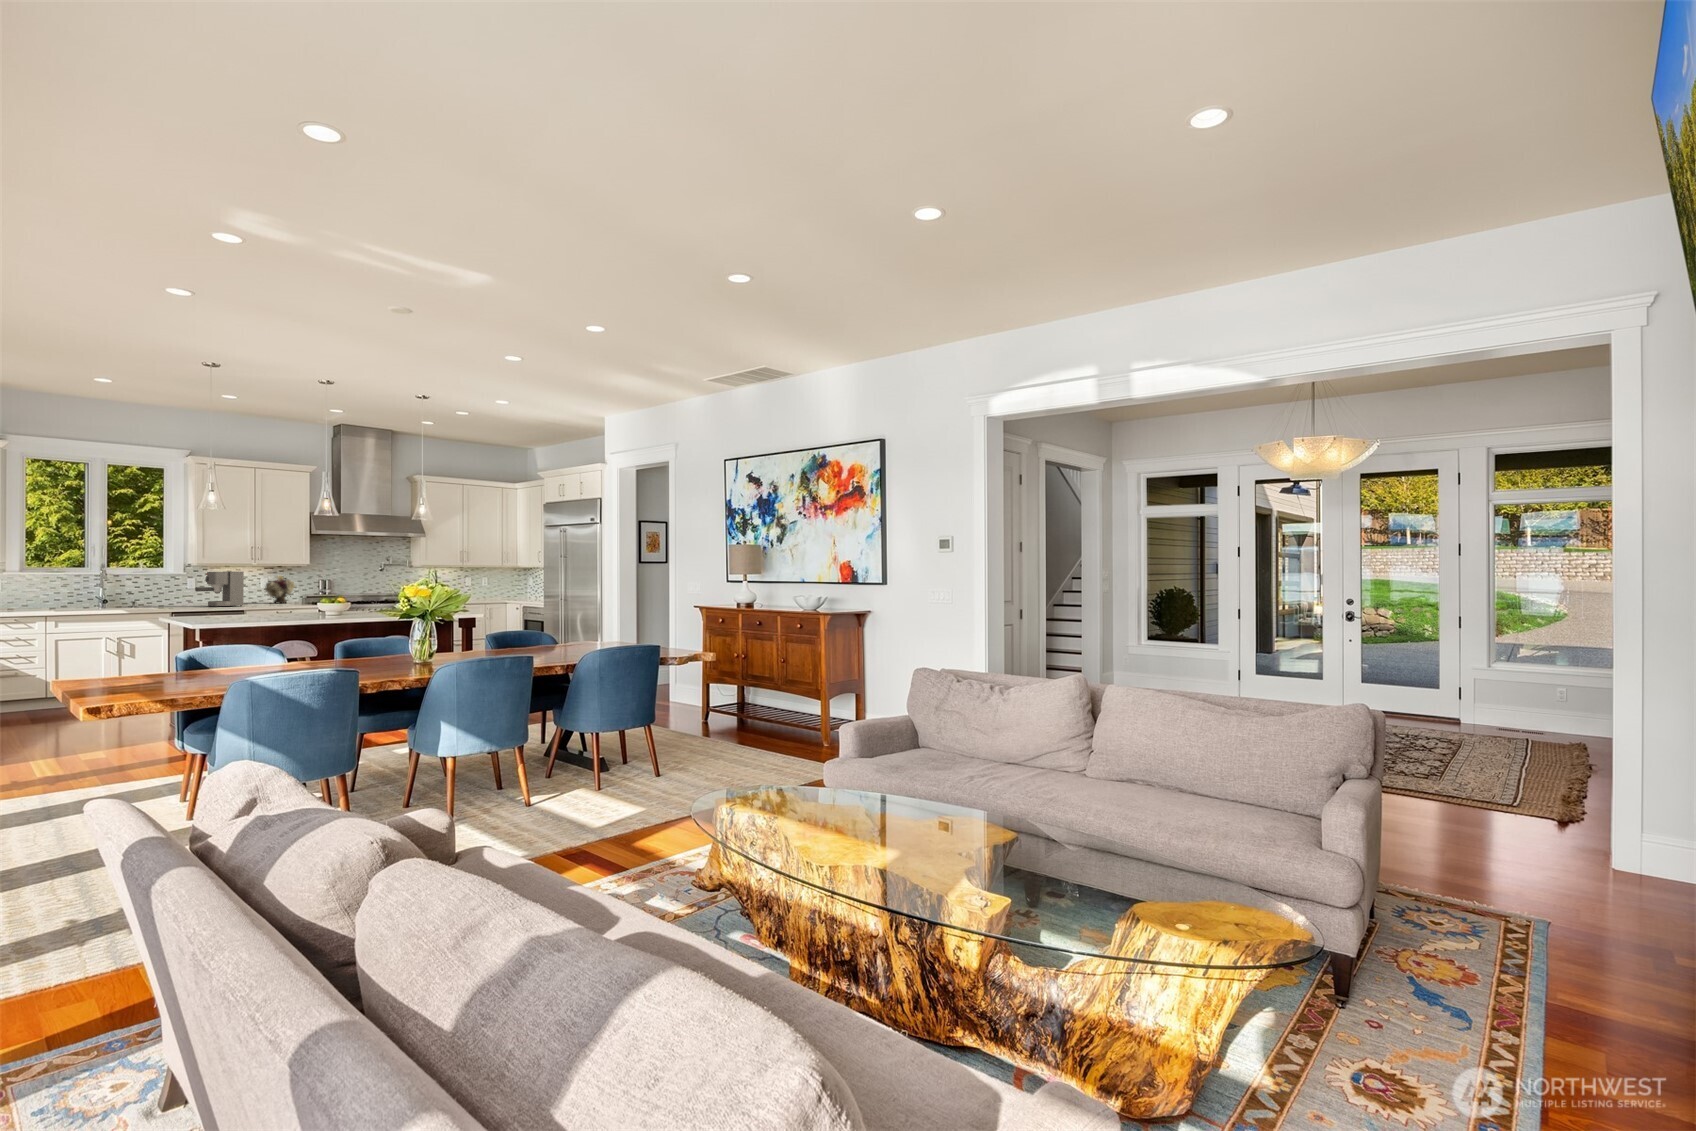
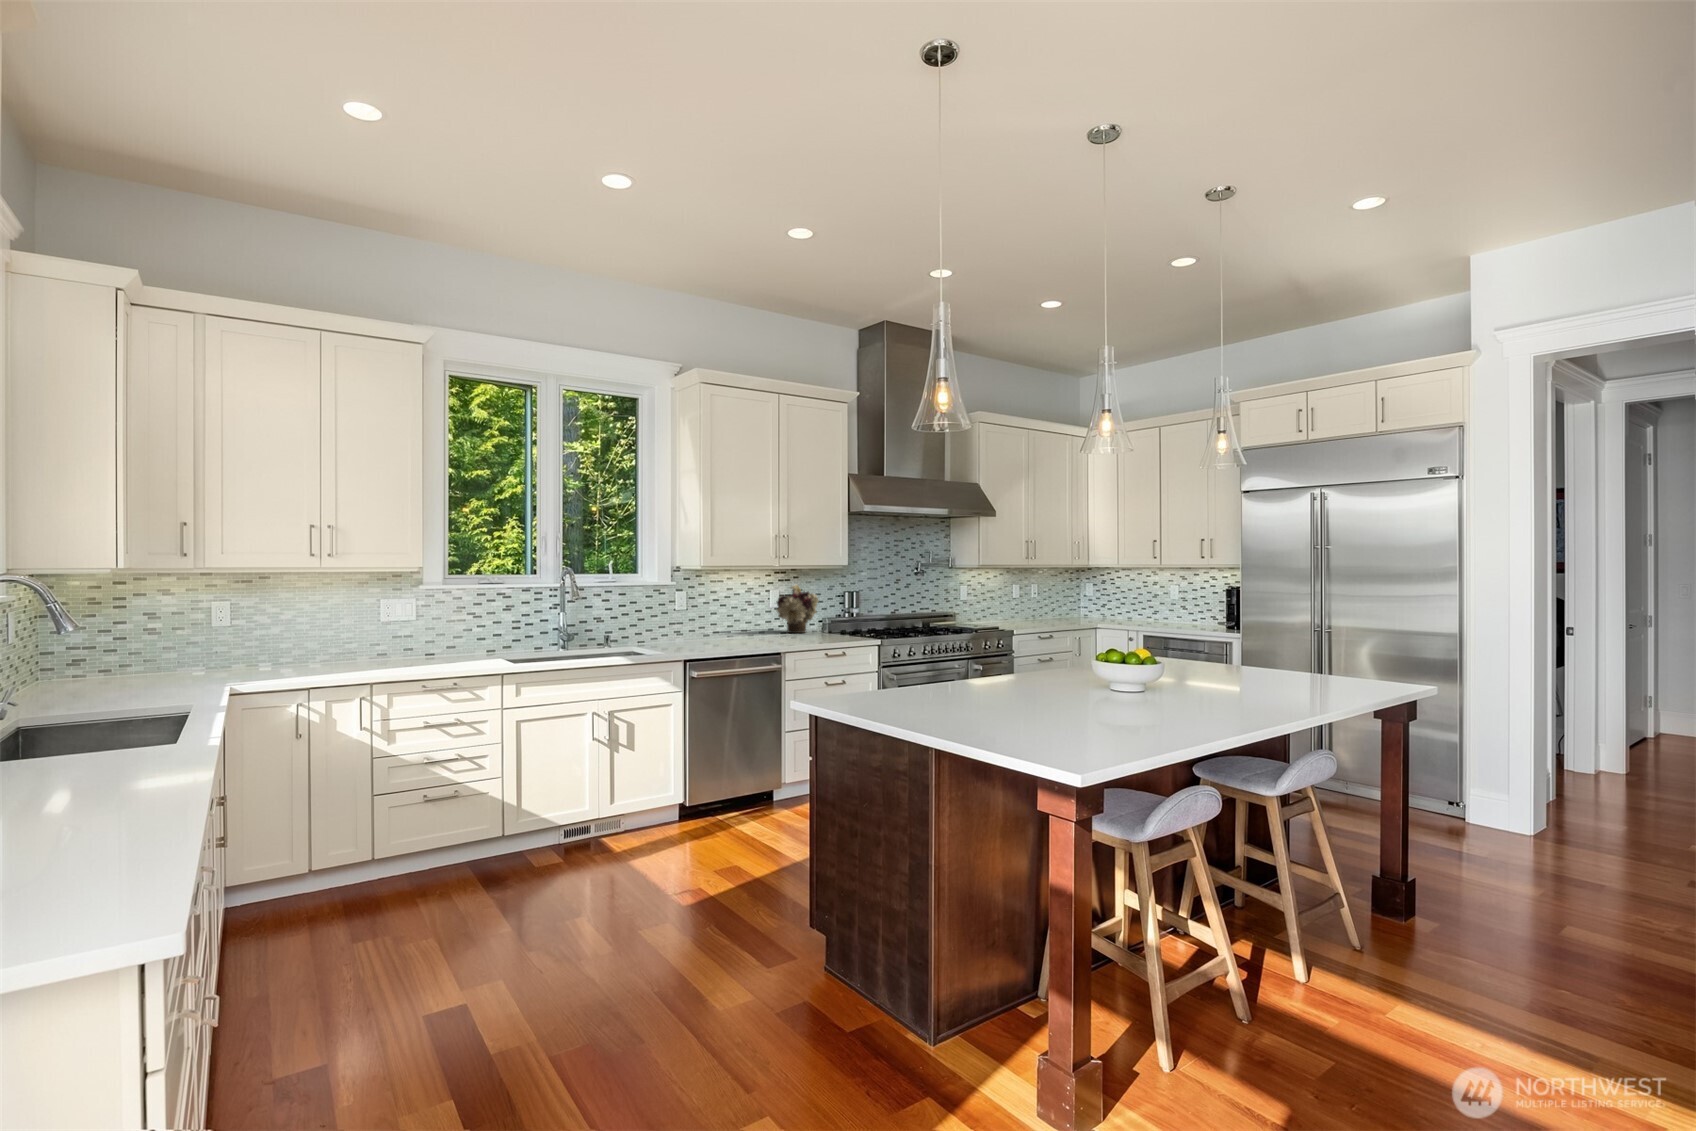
coffee maker: present [195,571,244,607] -> none [712,581,781,647]

